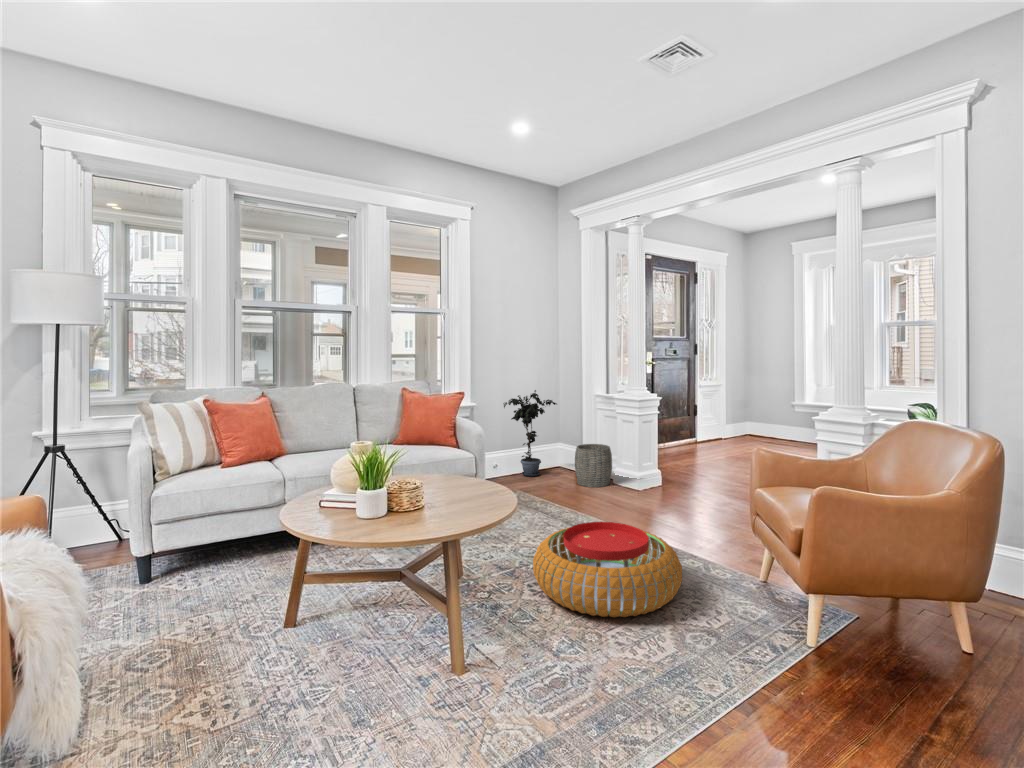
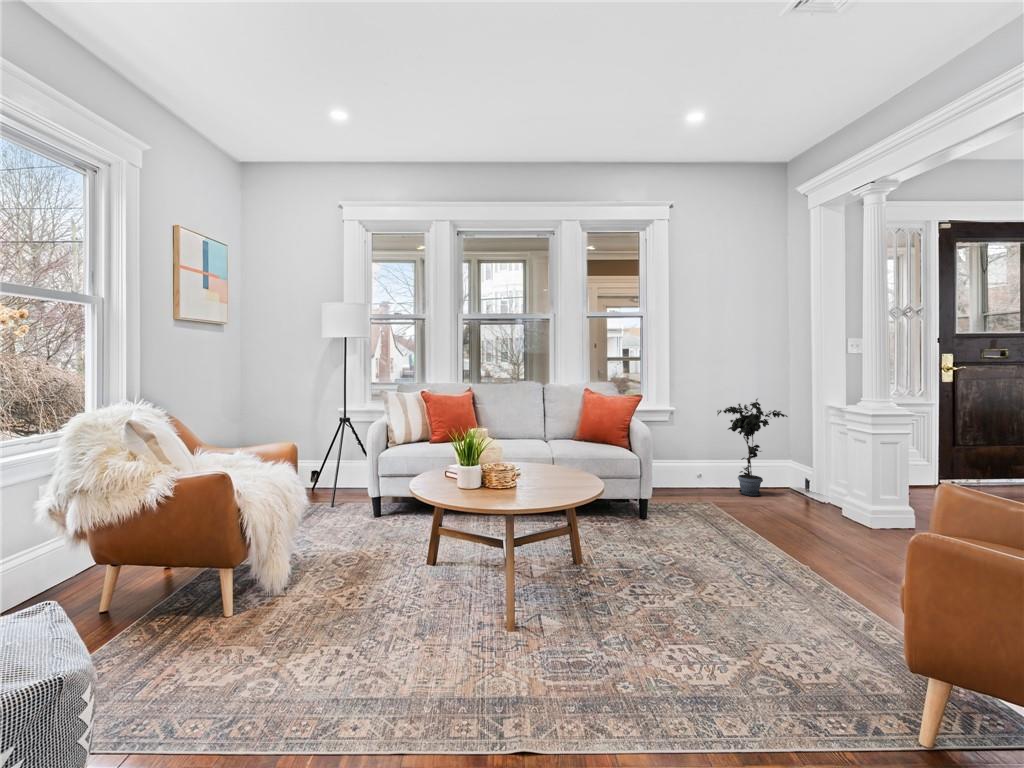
woven basket: present [575,444,612,487] -> none [796,466,847,520]
pouf: present [533,522,682,618] -> none [634,538,807,645]

